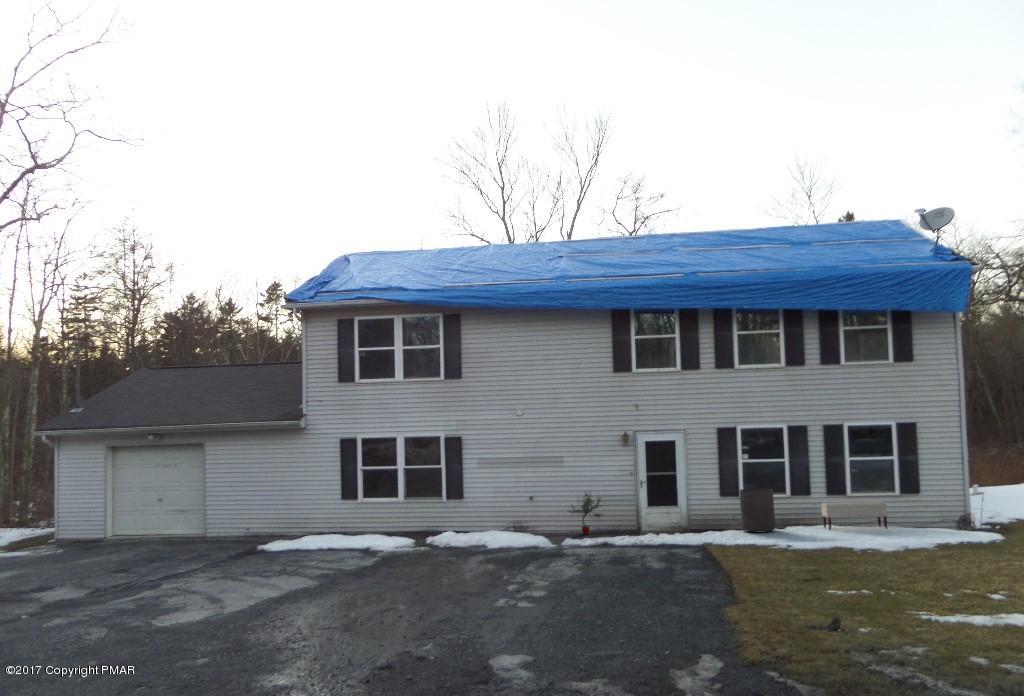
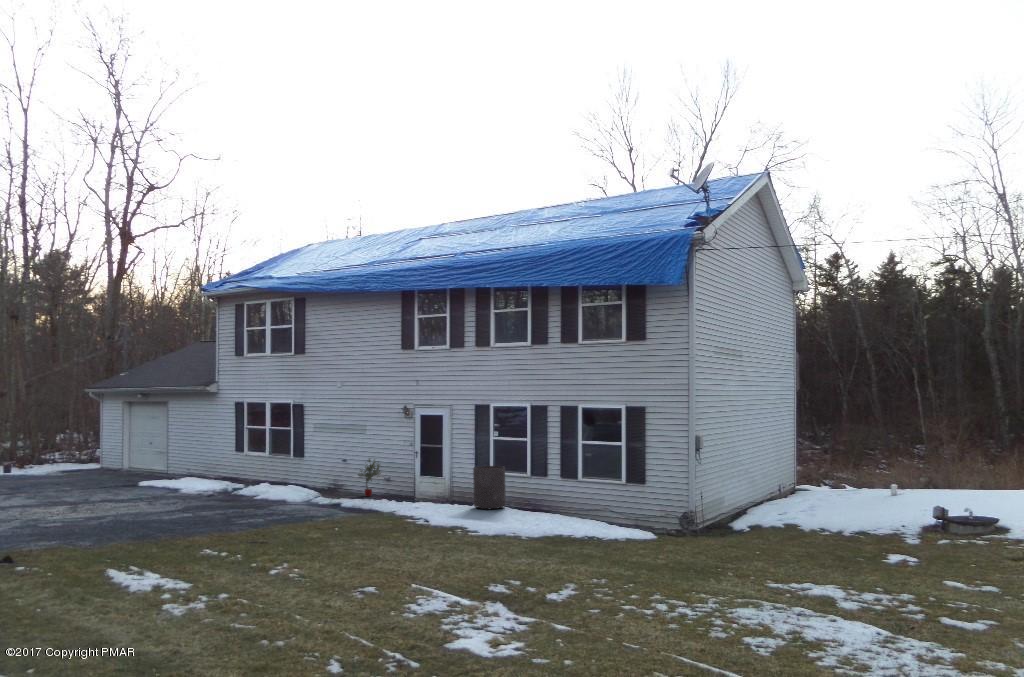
bench: present [821,501,887,530] -> none [541,485,604,518]

